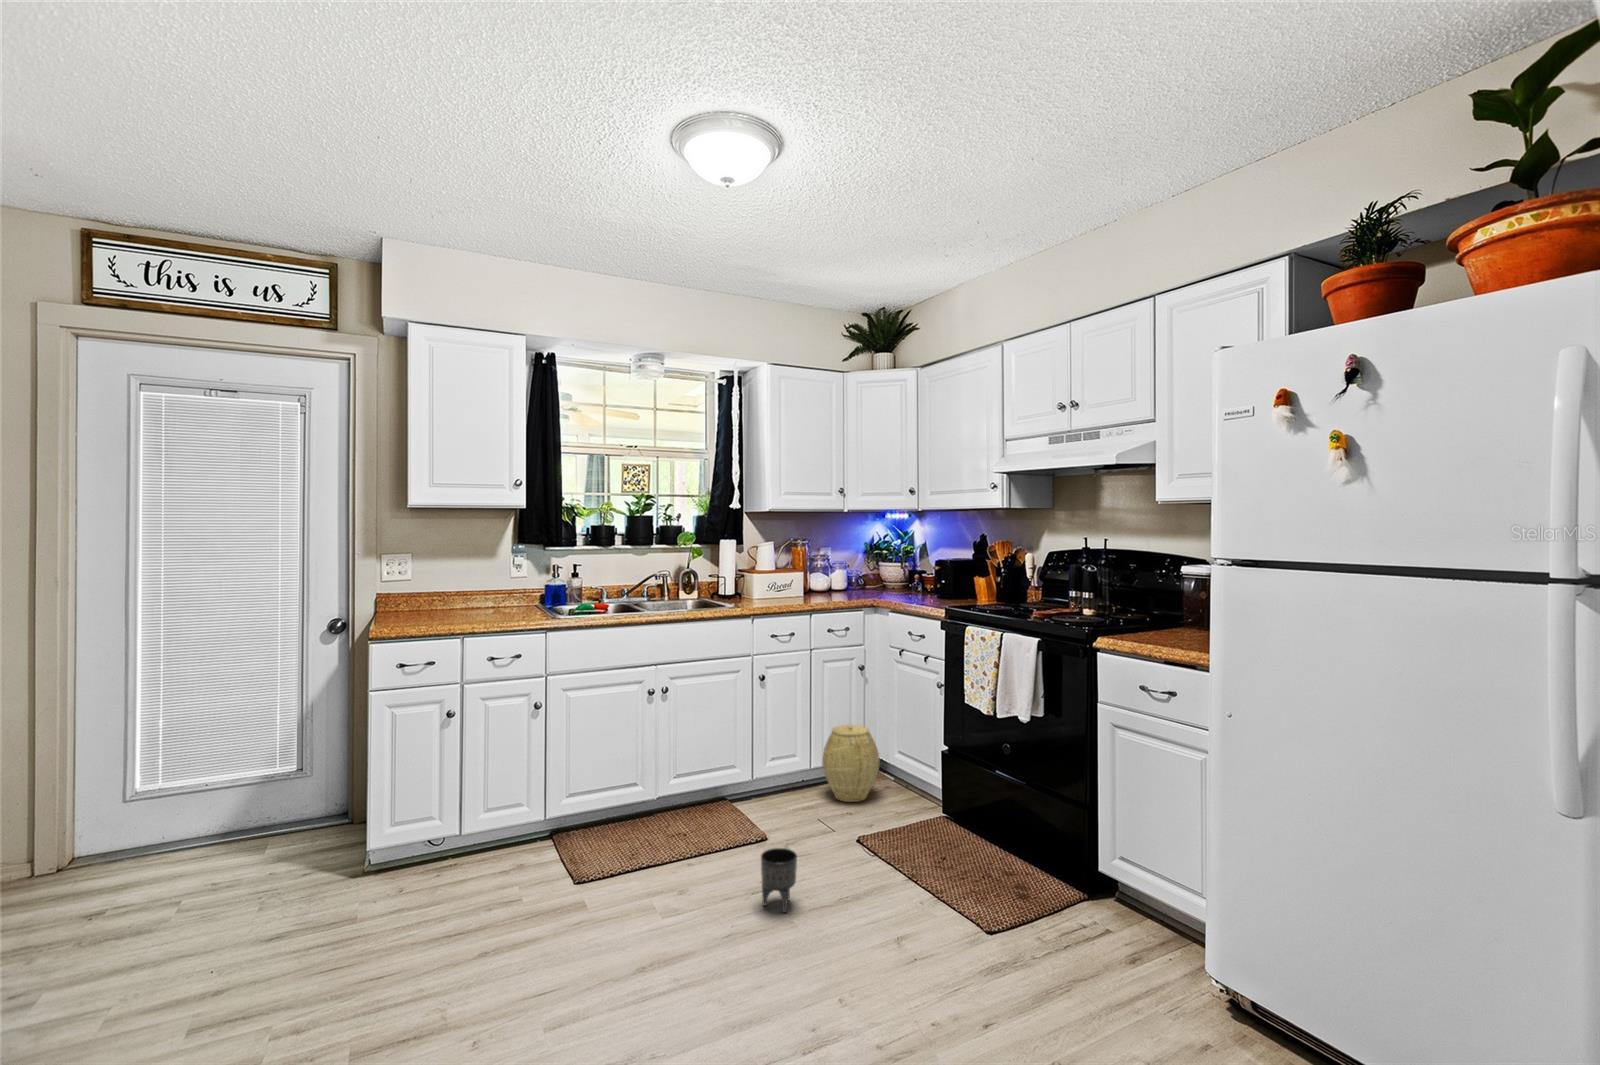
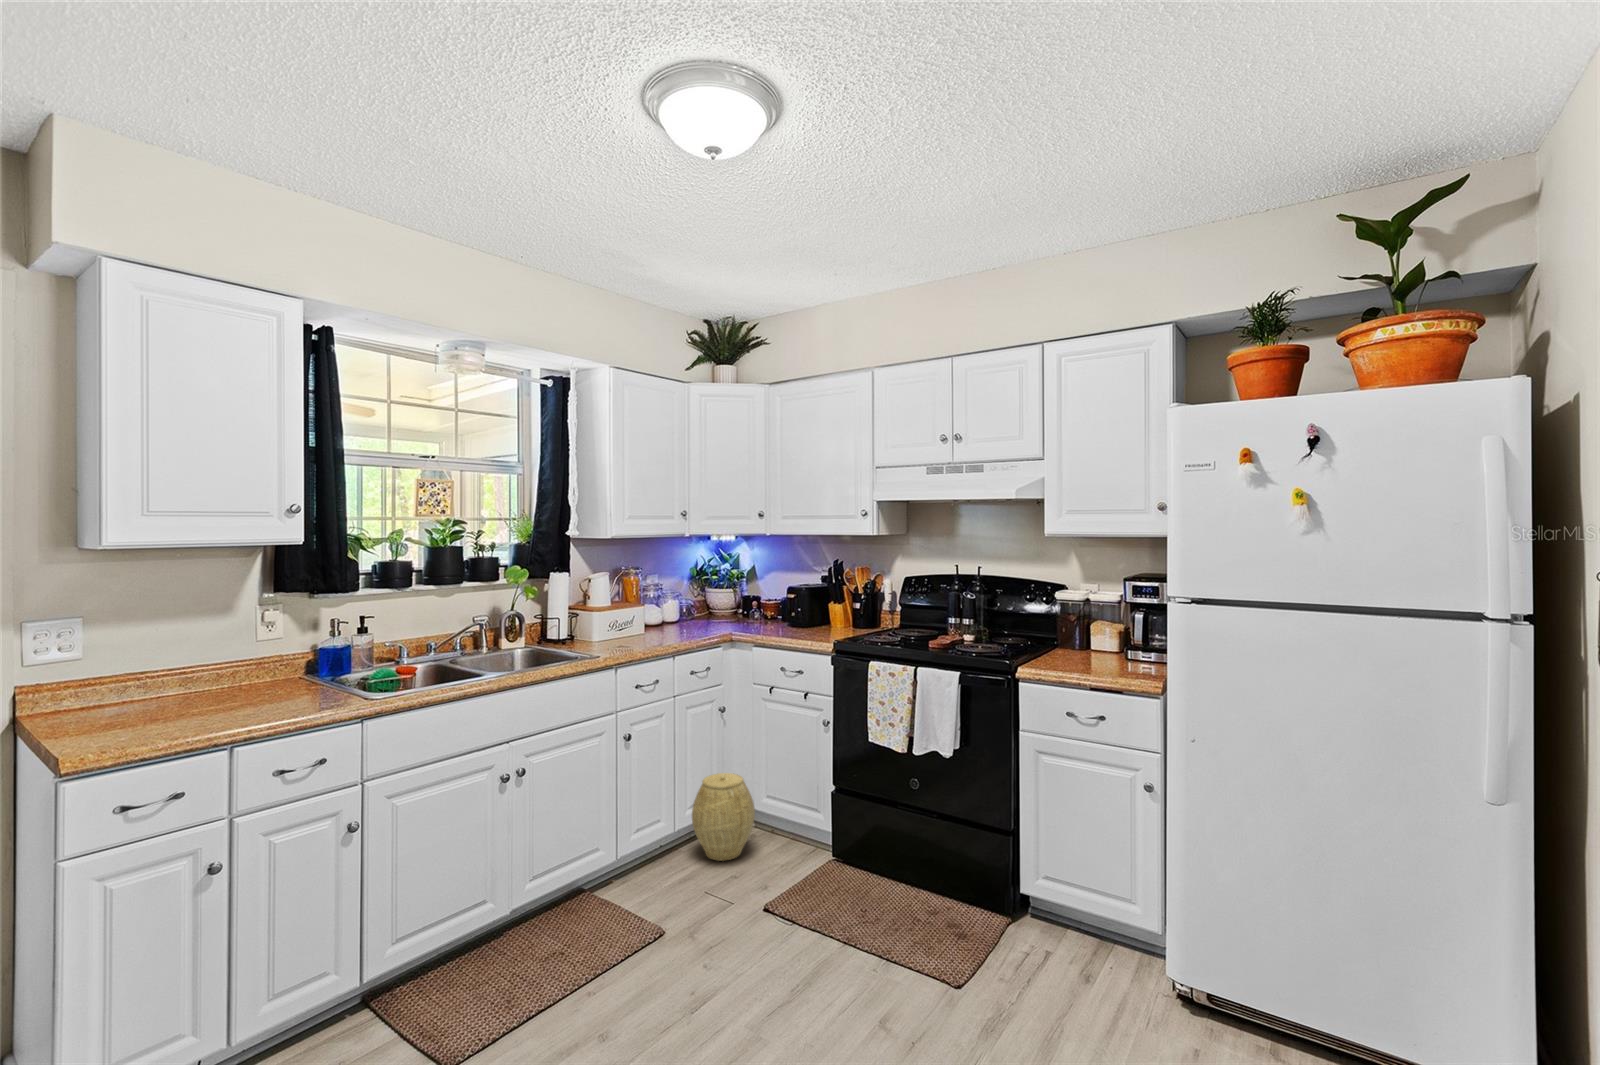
planter: present [761,848,797,913] -> none [713,949,756,1030]

